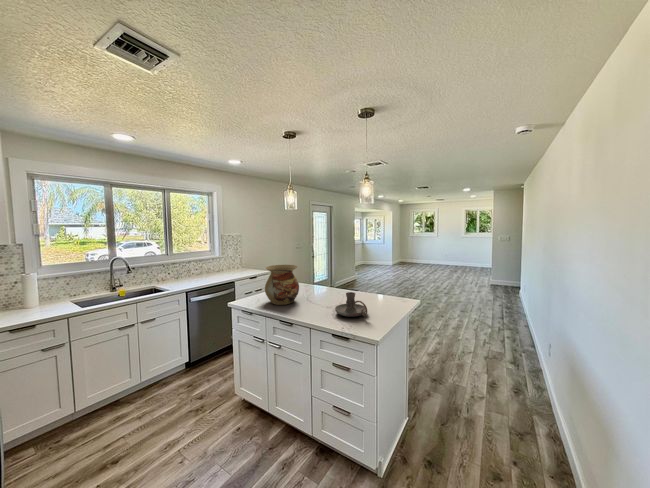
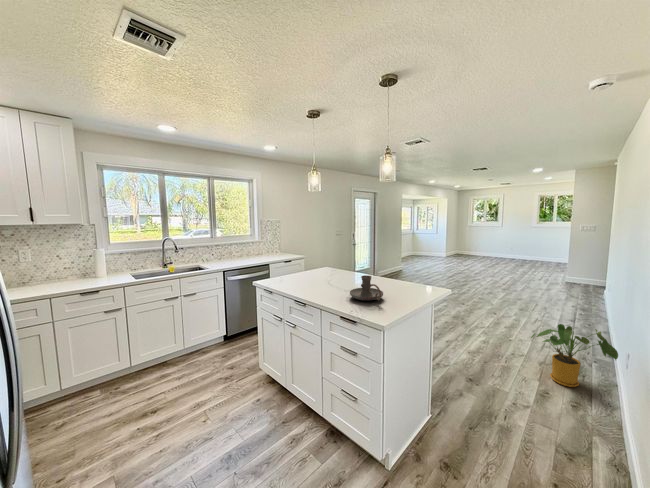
vase: present [265,265,299,305] -> none [286,247,320,286]
house plant: none [477,323,544,376] -> present [531,324,618,387]

